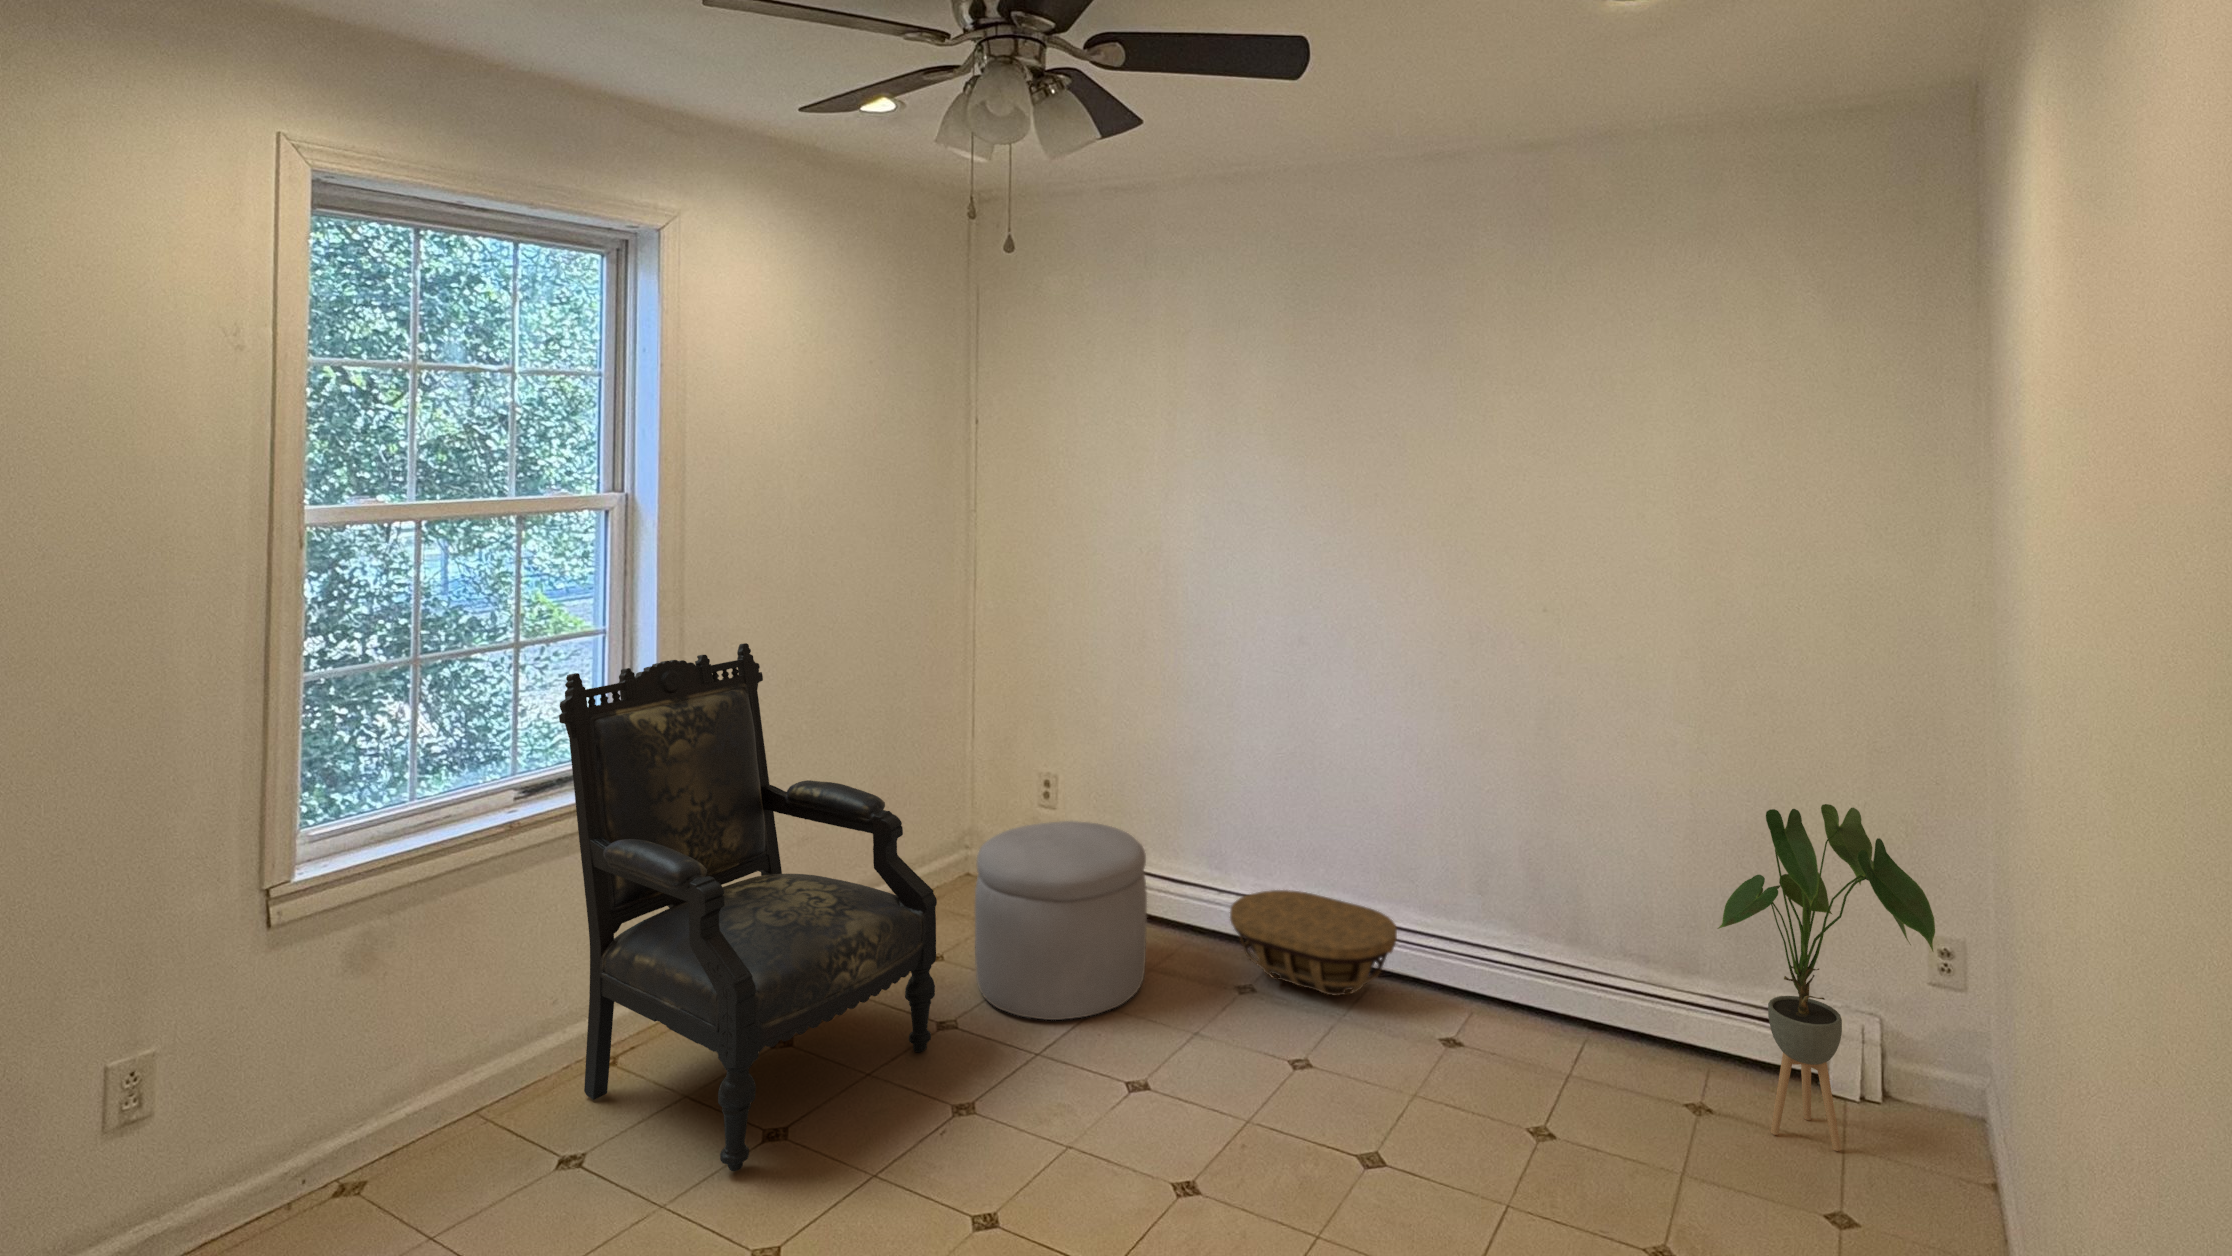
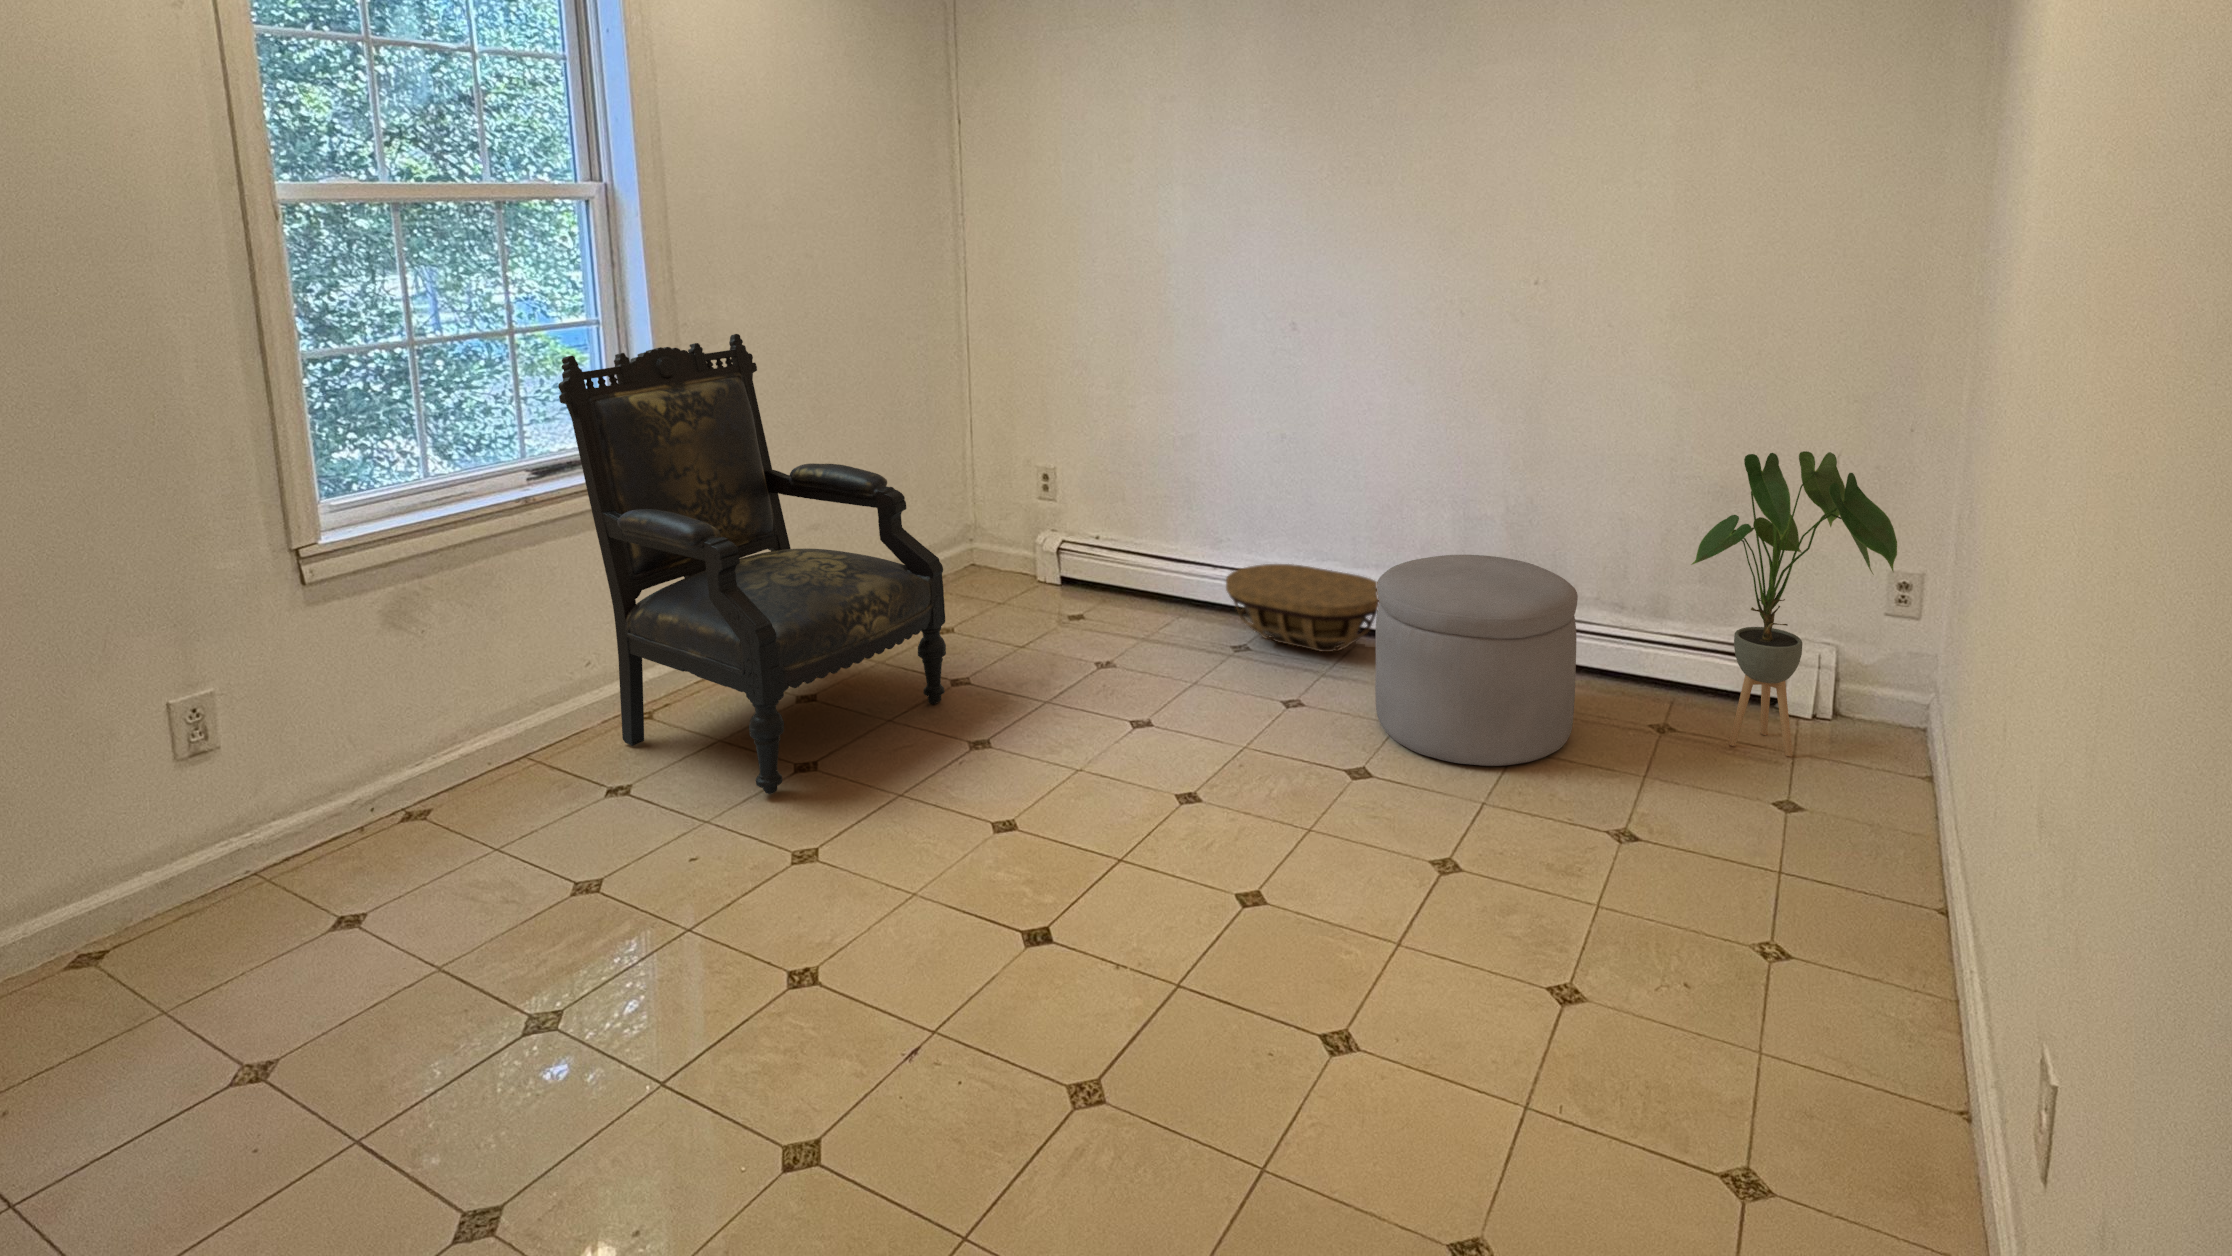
ottoman: present [975,821,1147,1020] -> present [1375,555,1578,766]

